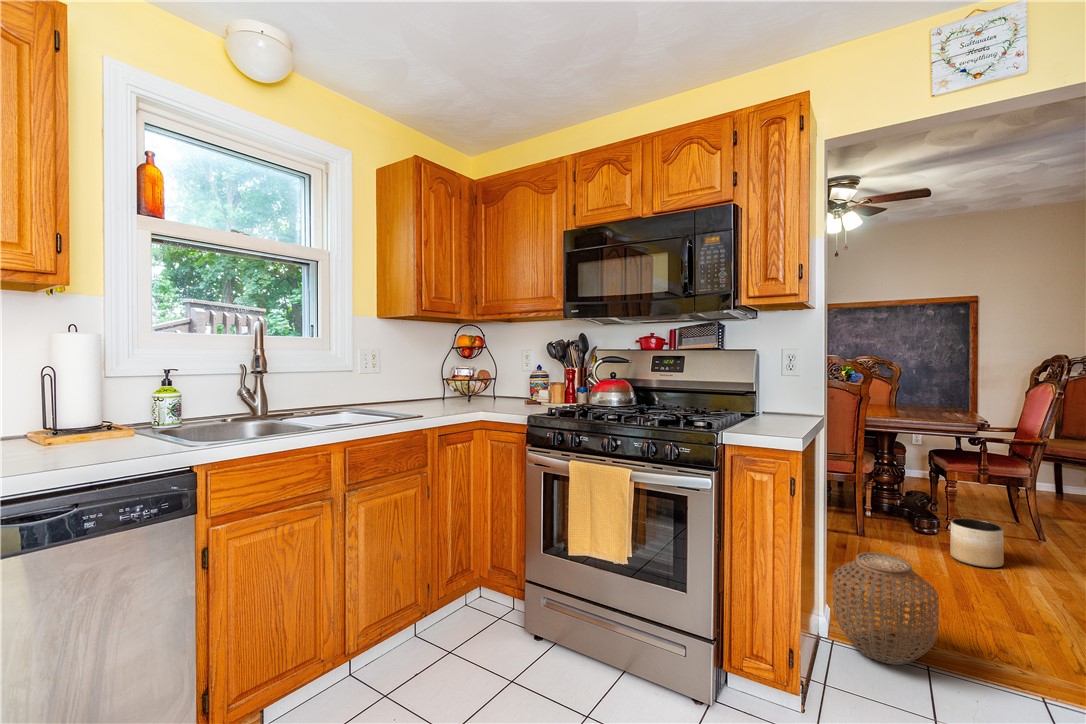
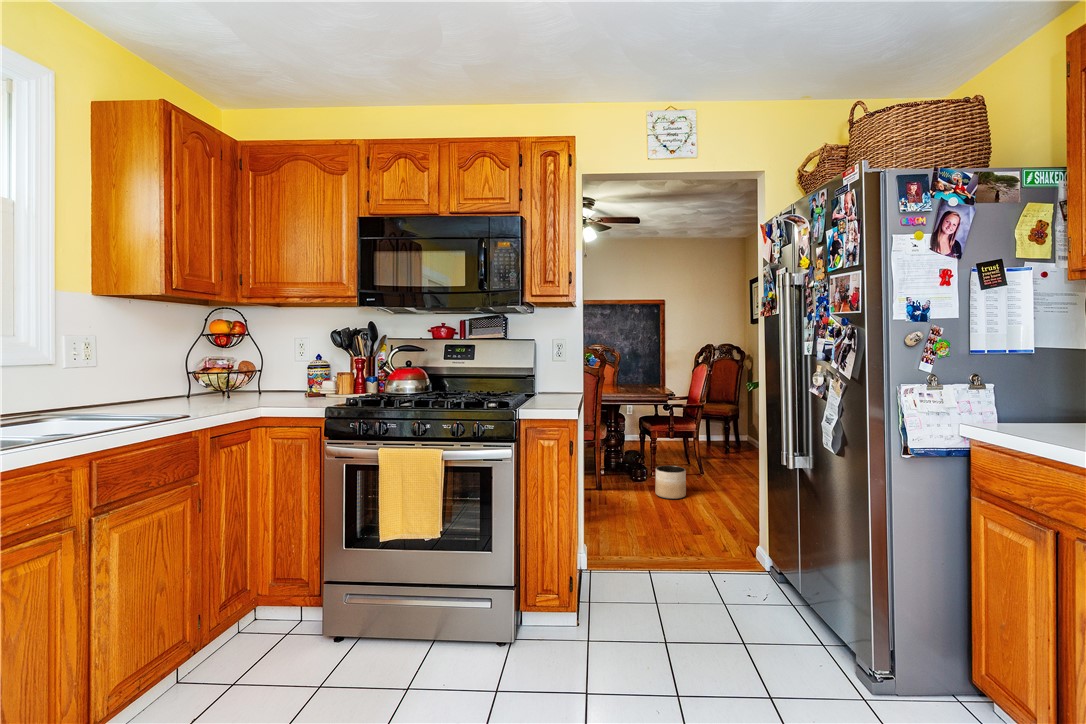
woven basket: present [833,552,939,665] -> none [591,497,659,579]

